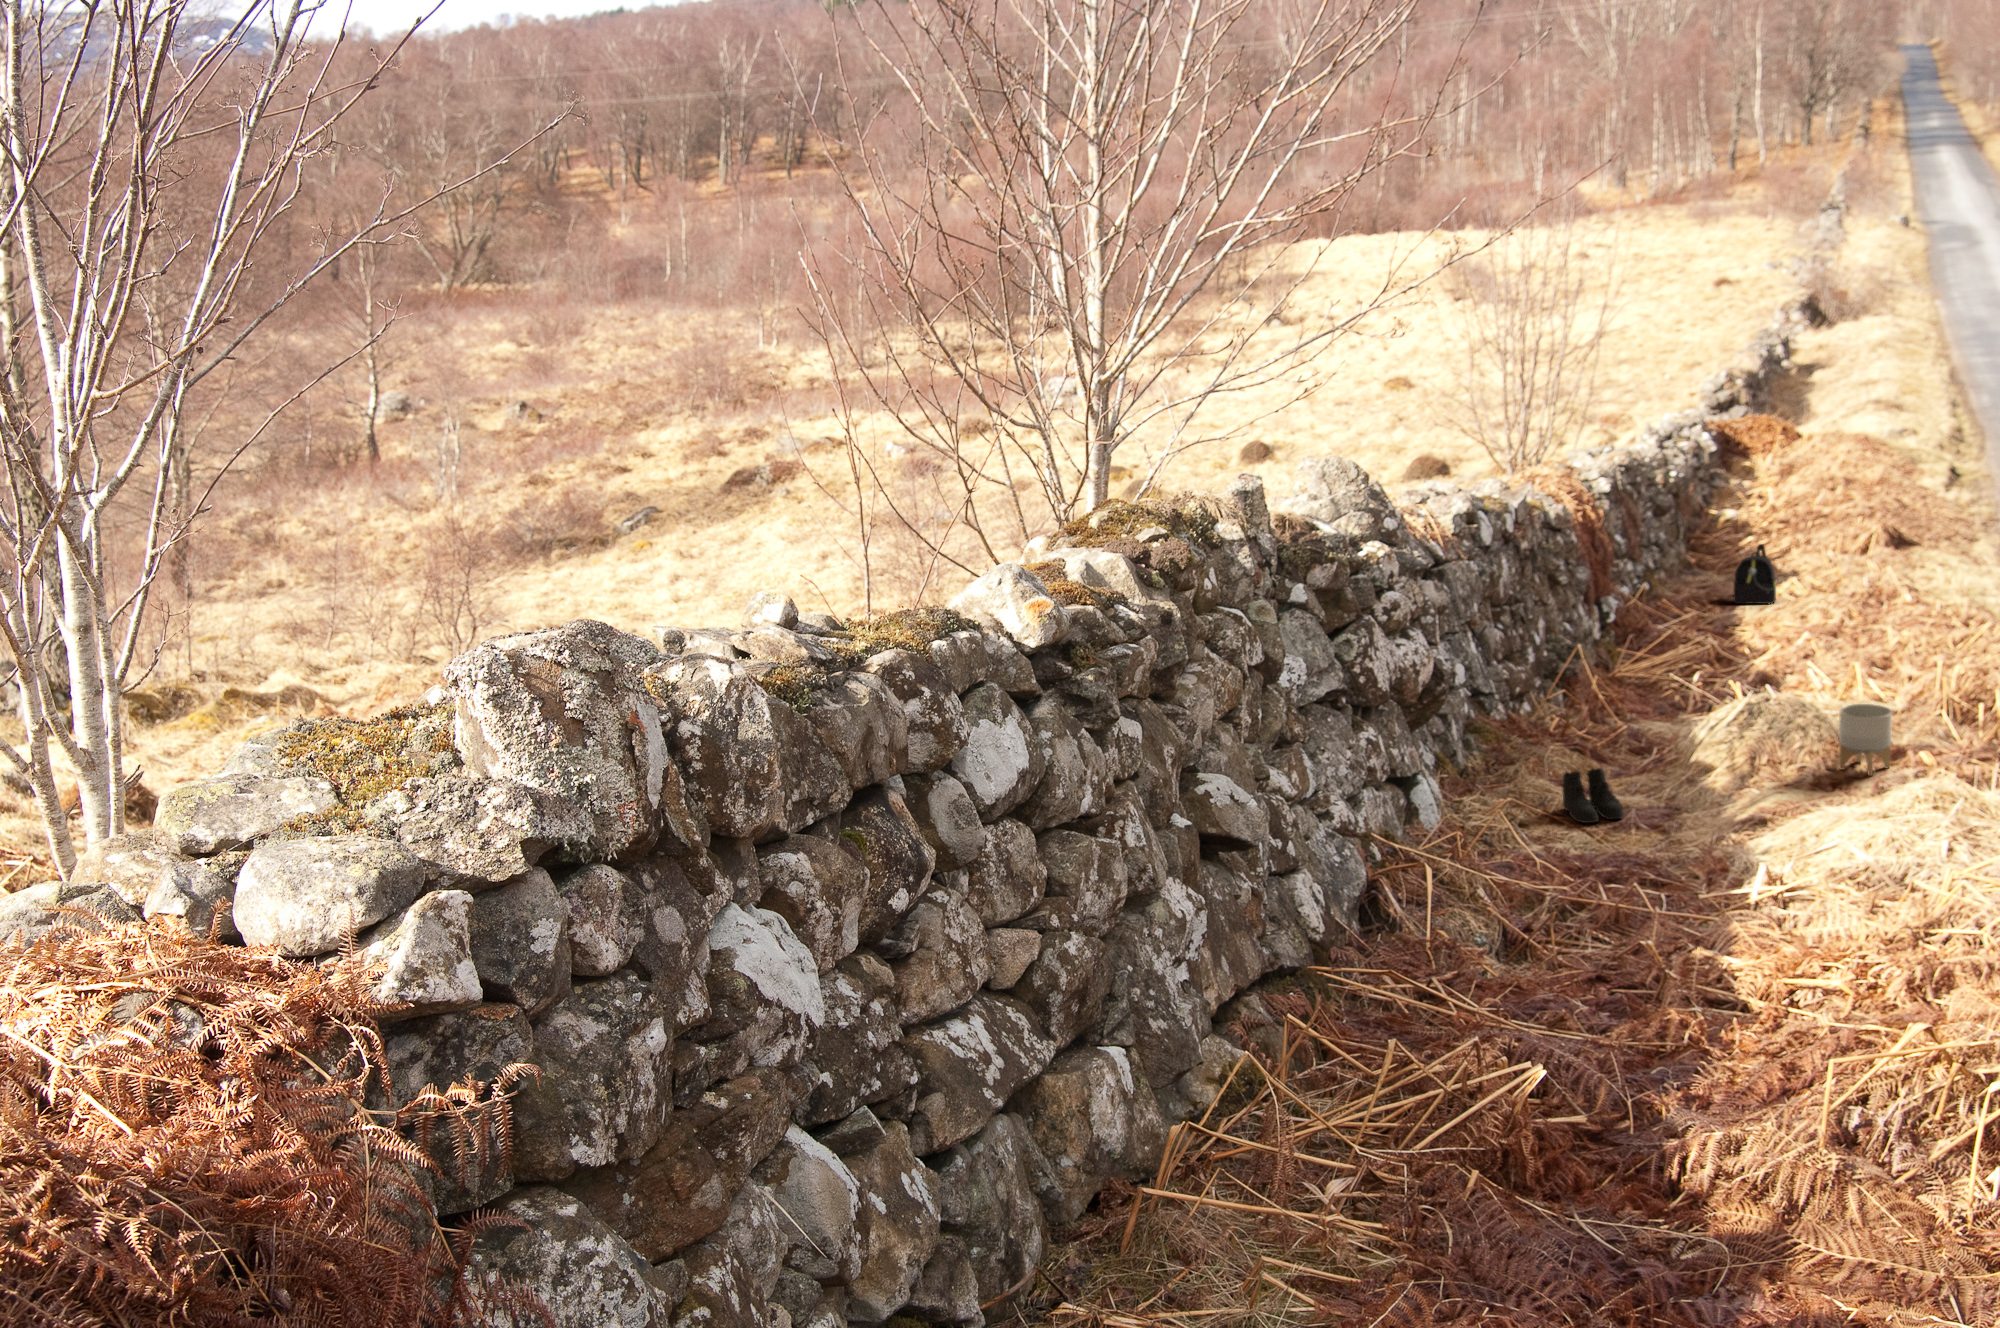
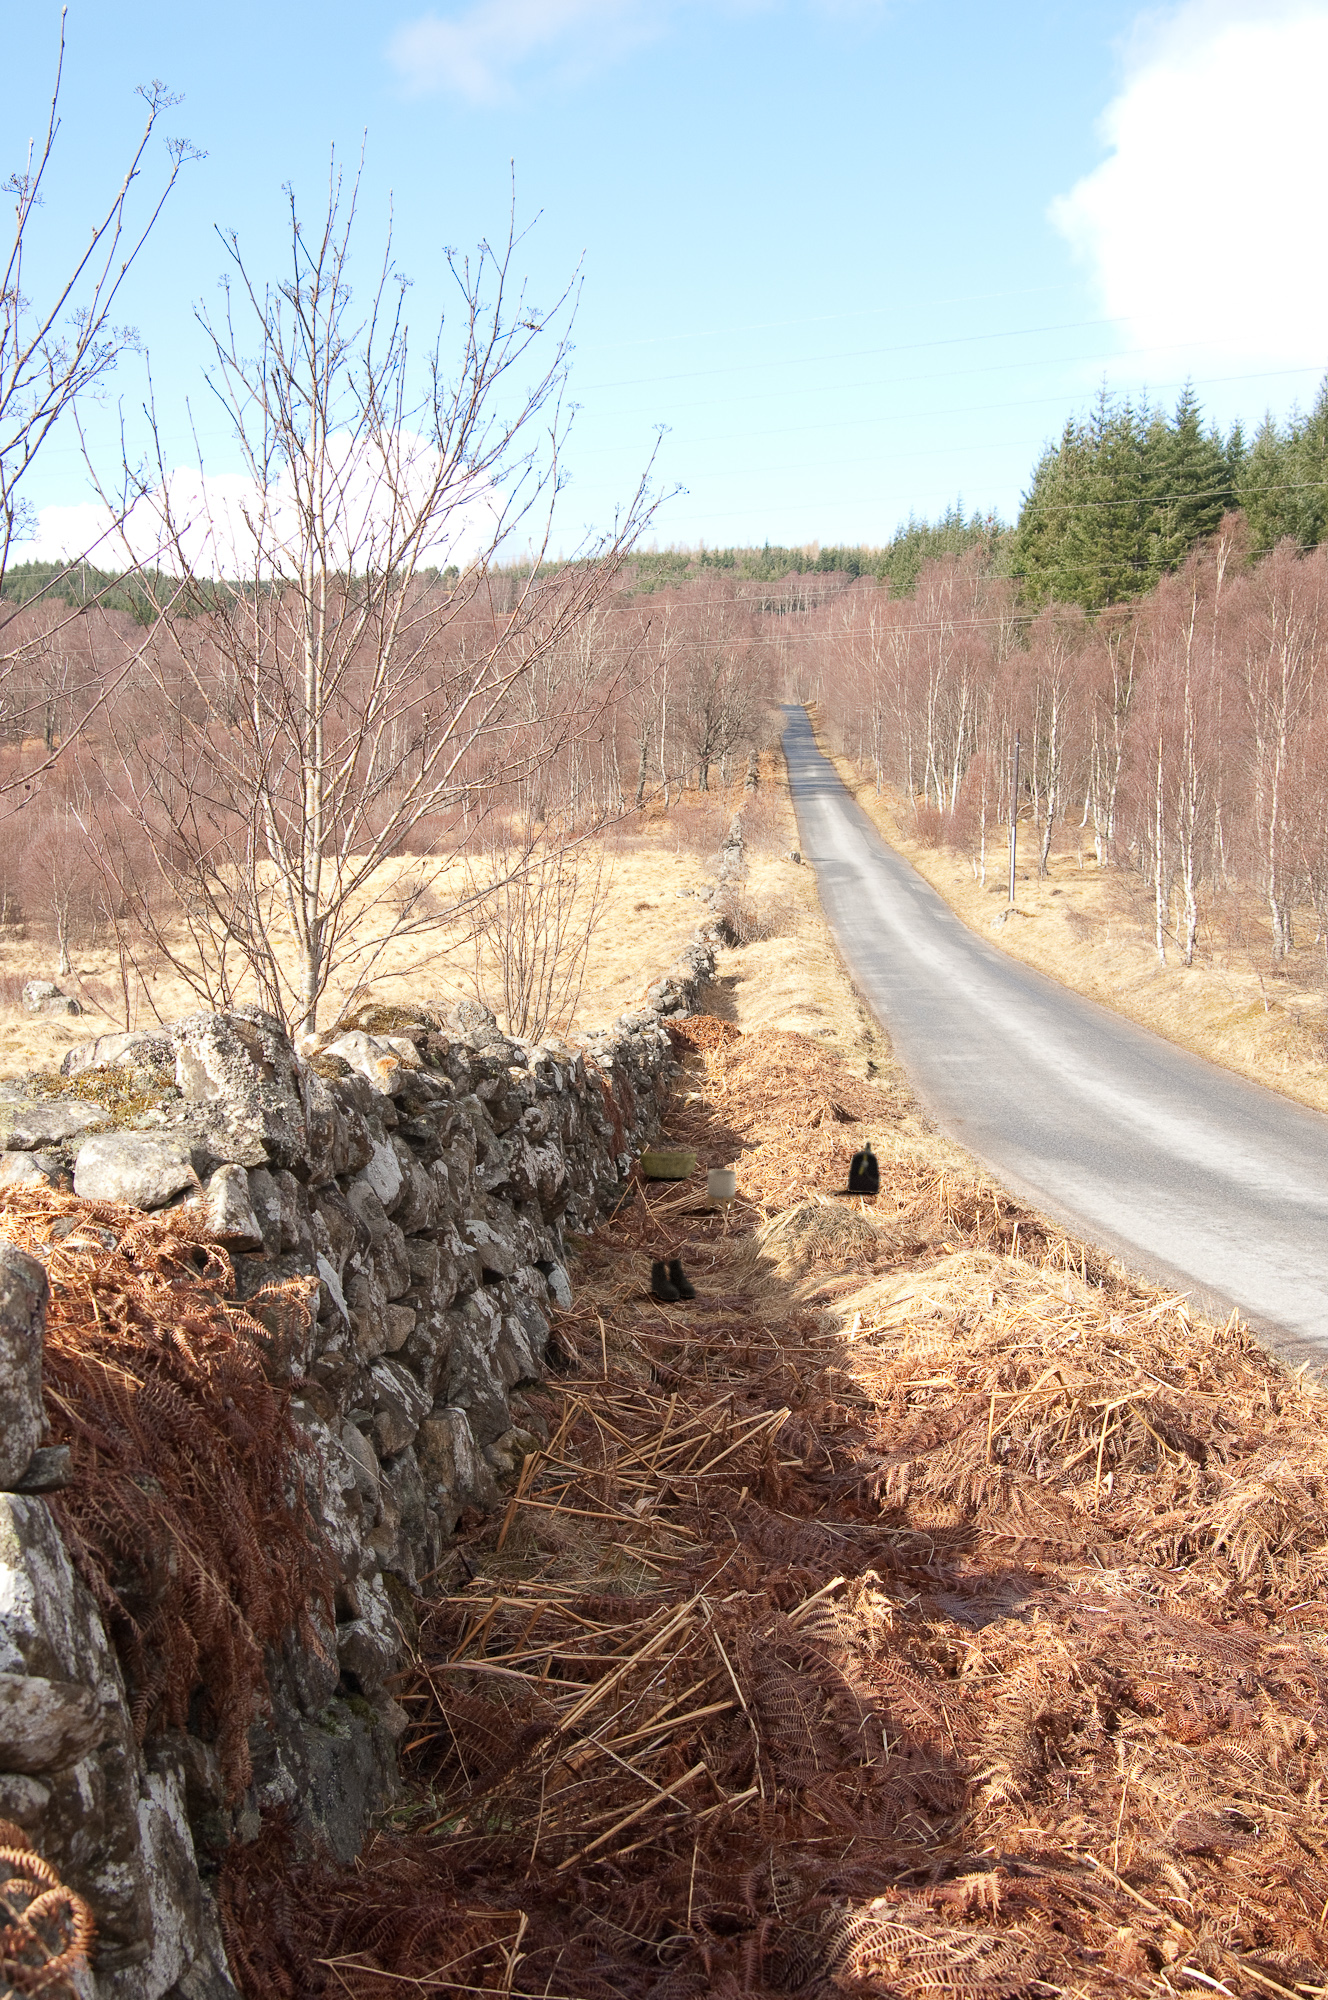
backpack: present [1733,544,1776,604] -> present [847,1142,881,1194]
woven basket: none [1611,601,1693,634] -> present [639,1152,697,1178]
planter: present [1839,704,1892,776] -> present [707,1169,736,1213]

